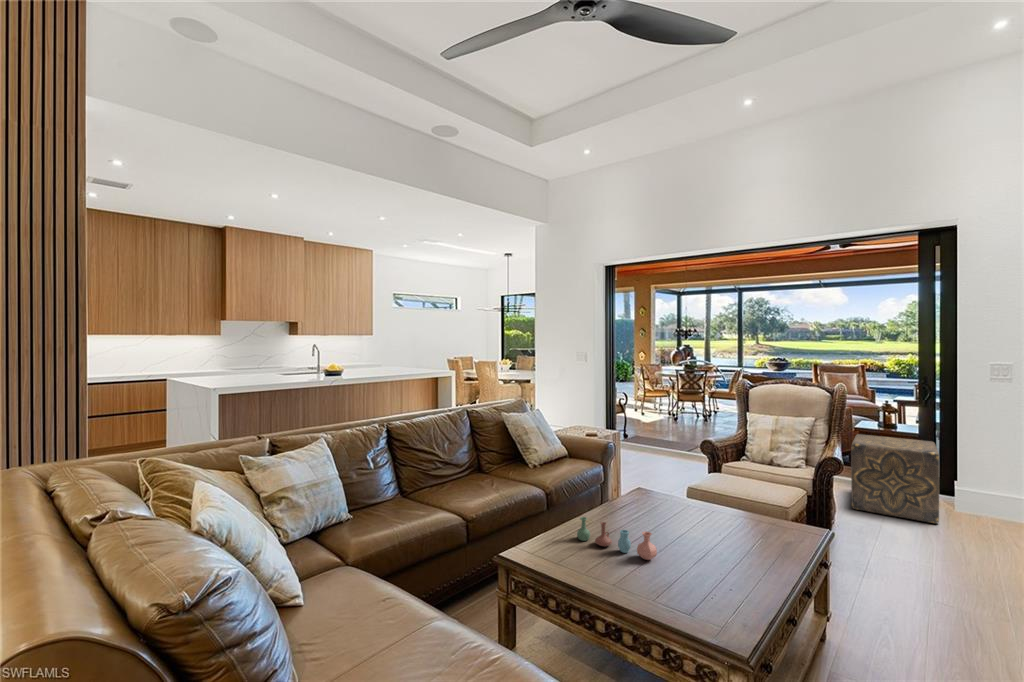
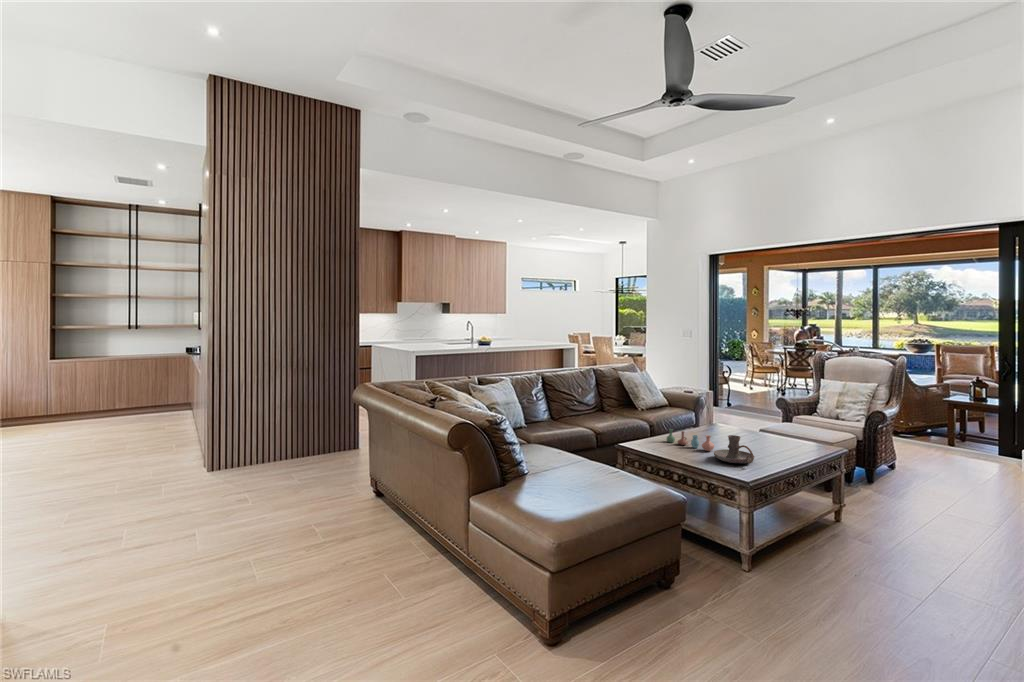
ottoman: present [851,434,939,523] -> none [914,402,1001,474]
candle holder: none [662,538,740,599] -> present [714,435,754,464]

